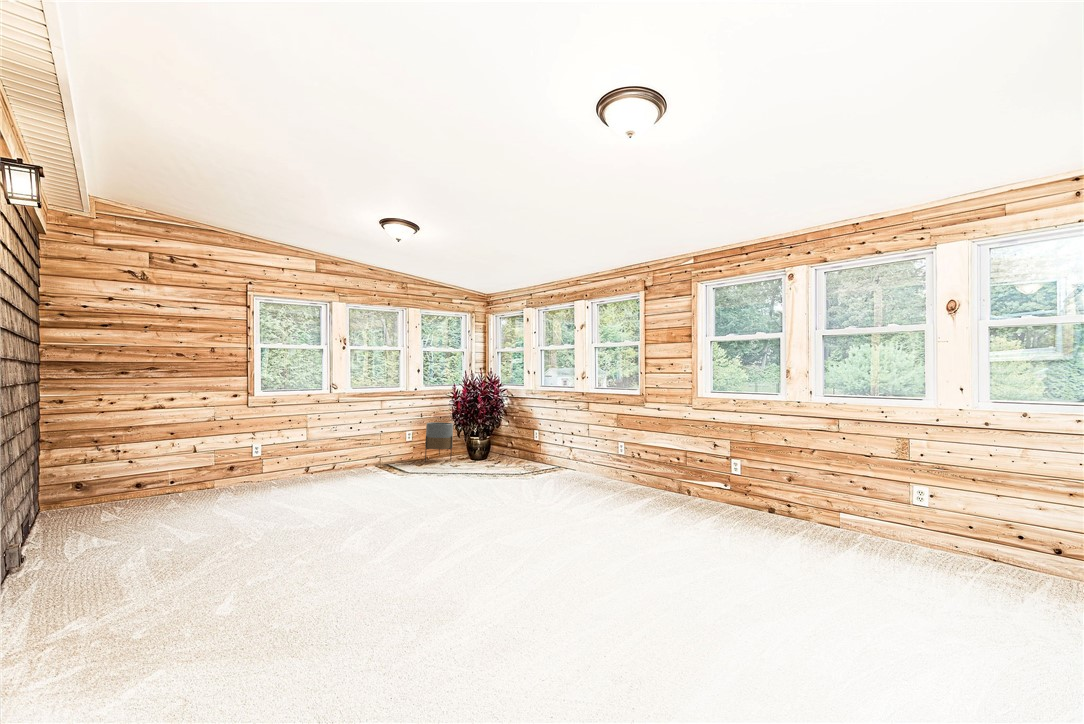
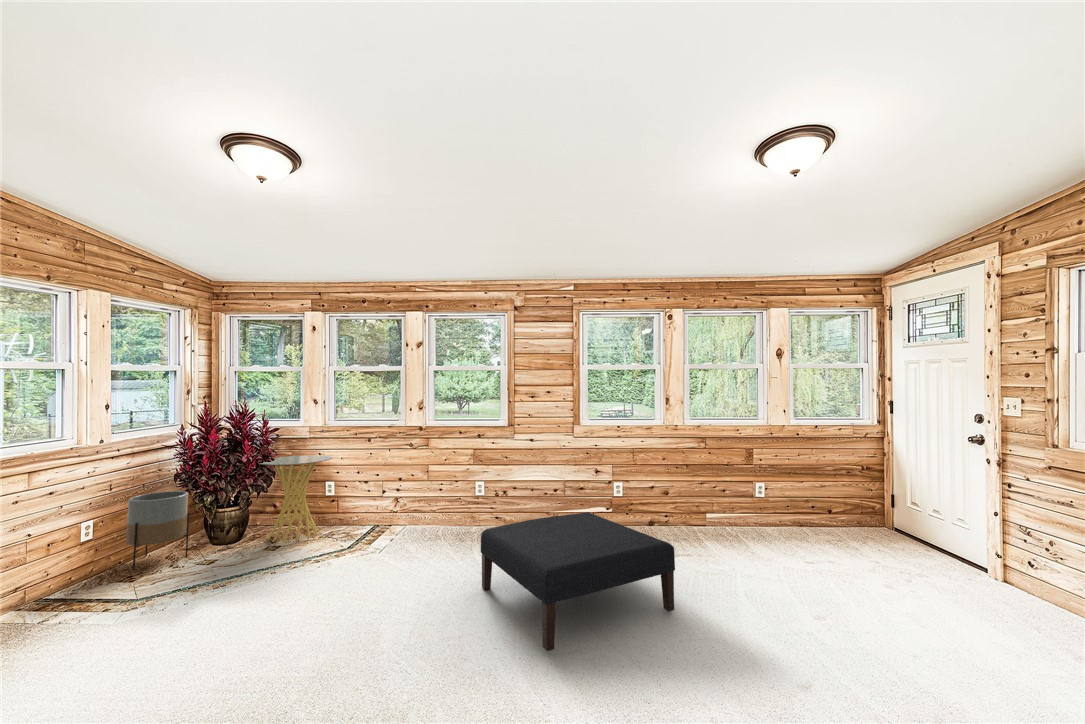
side table: none [486,410,531,466] -> present [259,455,332,543]
ottoman: none [497,460,644,548] -> present [481,512,675,651]

